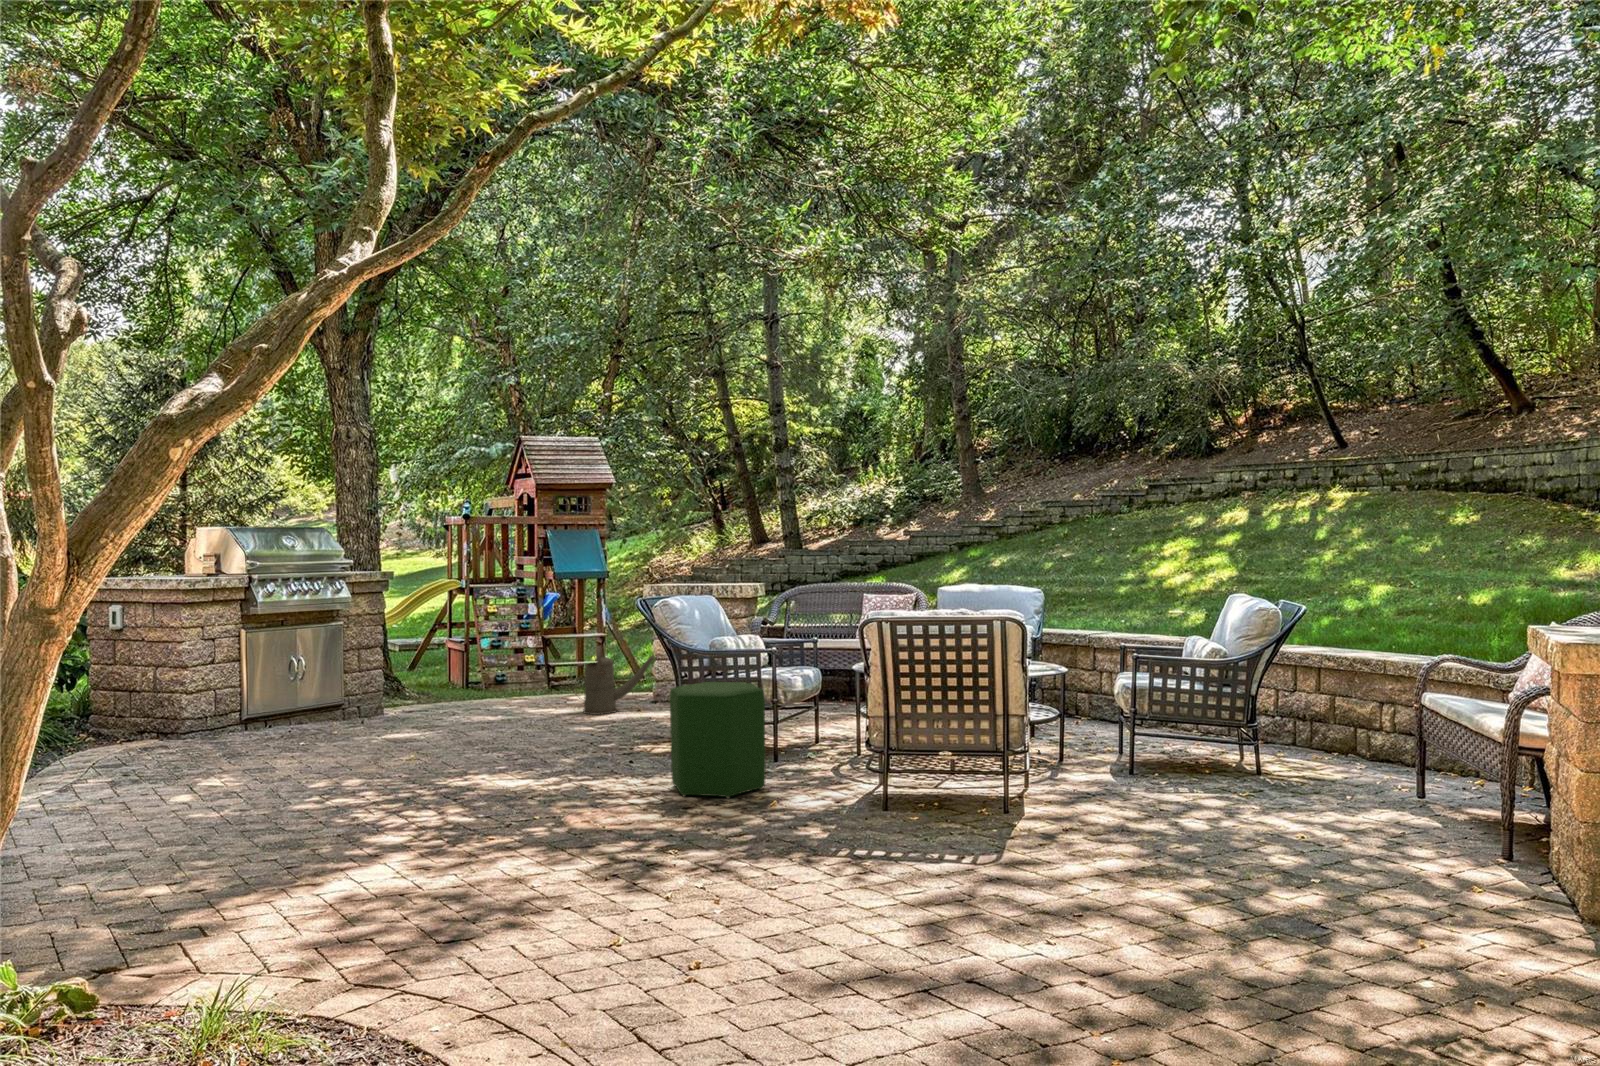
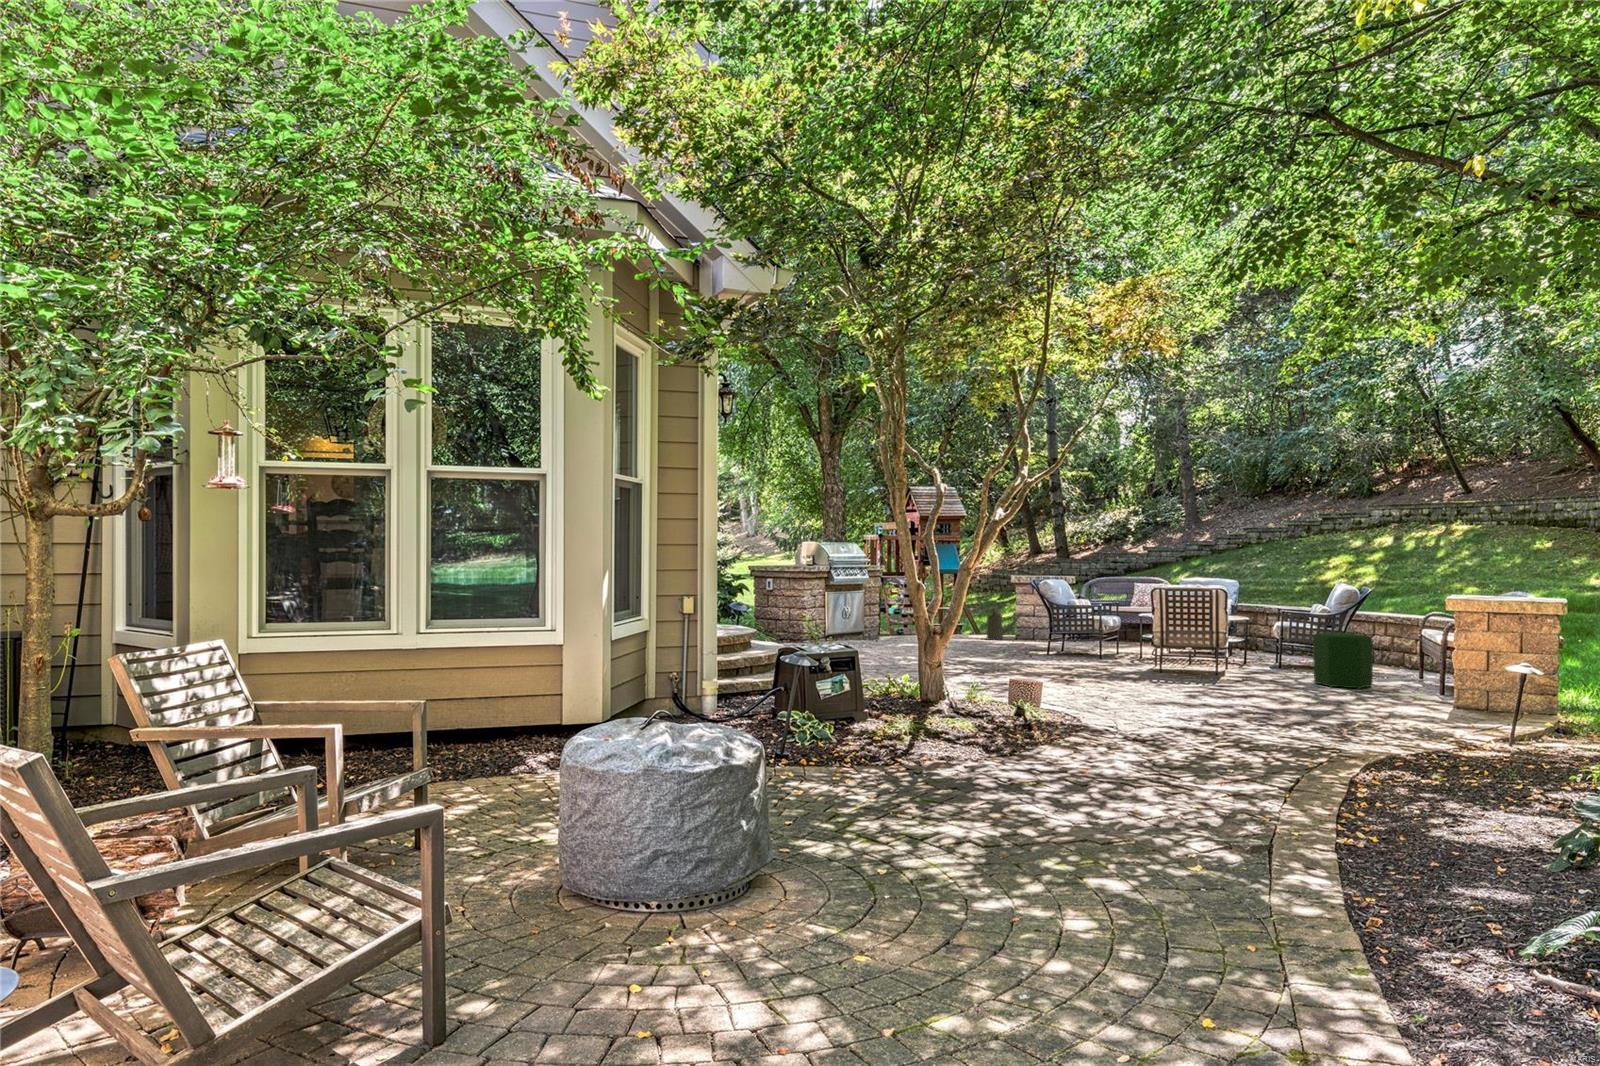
ottoman: present [670,682,766,798] -> present [1313,632,1373,689]

